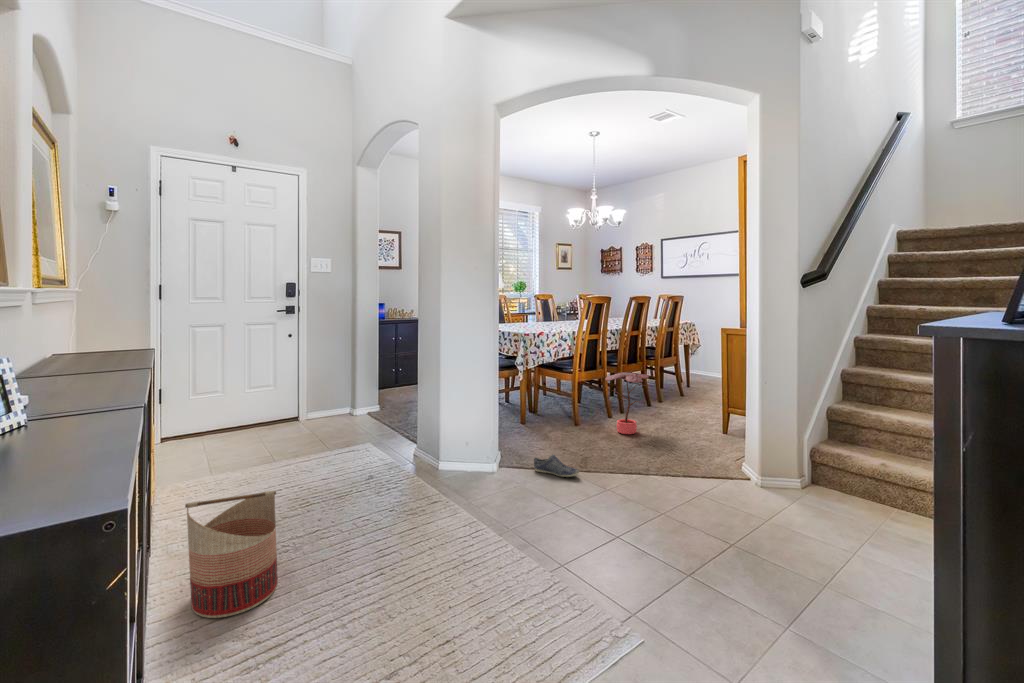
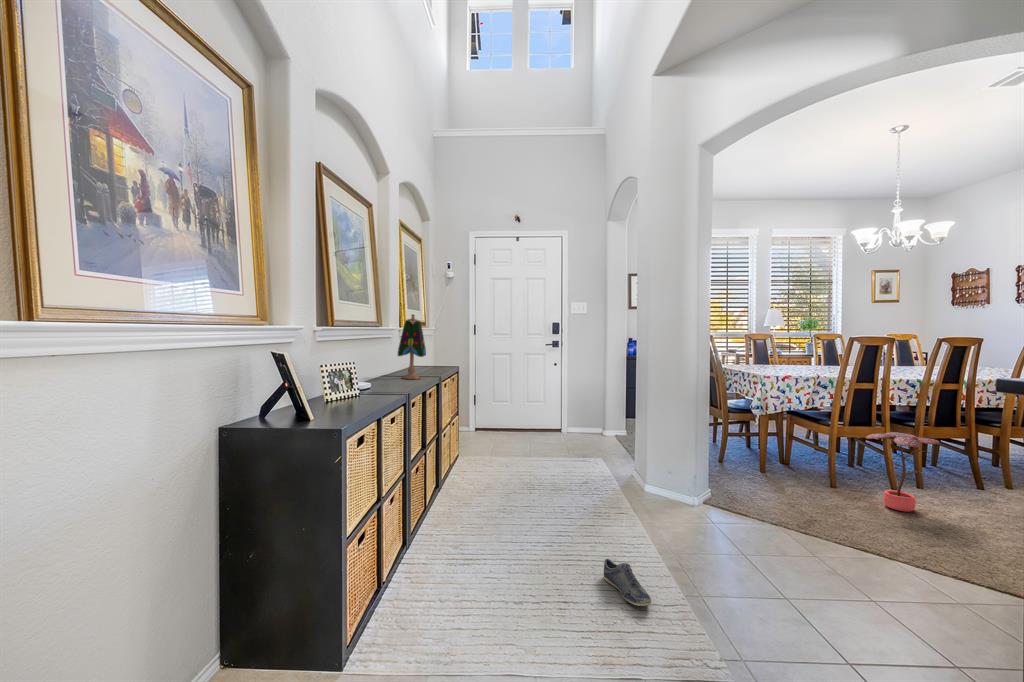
table lamp: none [39,262,107,380] -> present [398,314,426,379]
shoe: present [534,455,579,477] -> present [604,559,651,606]
basket: present [185,491,278,618] -> none [441,460,492,537]

